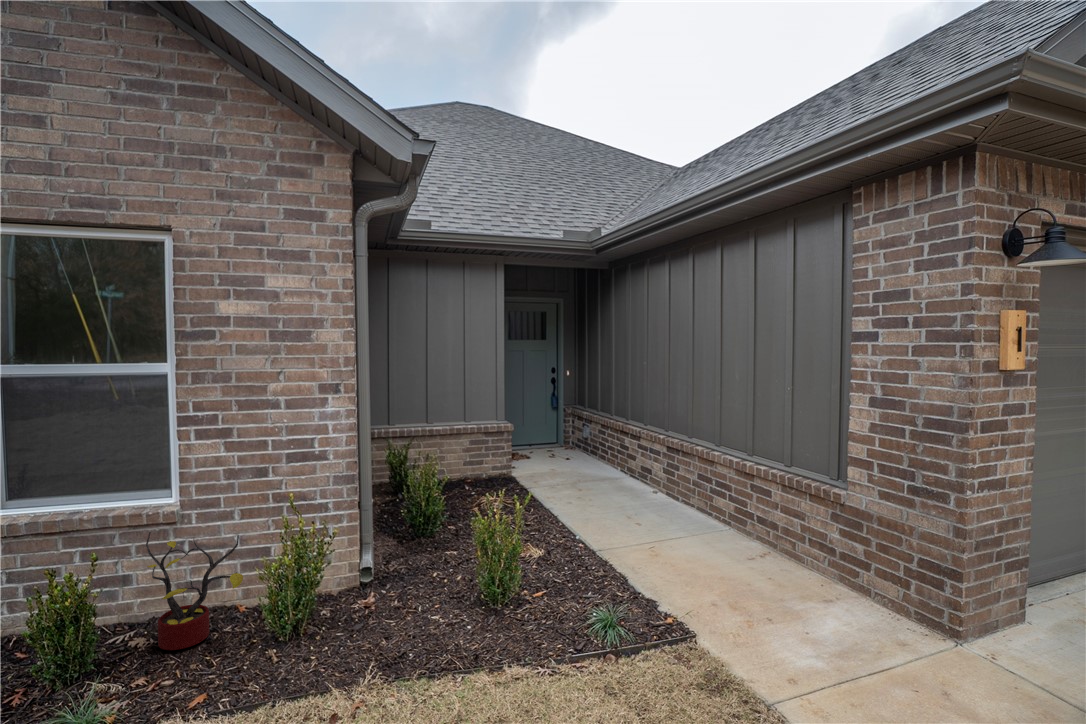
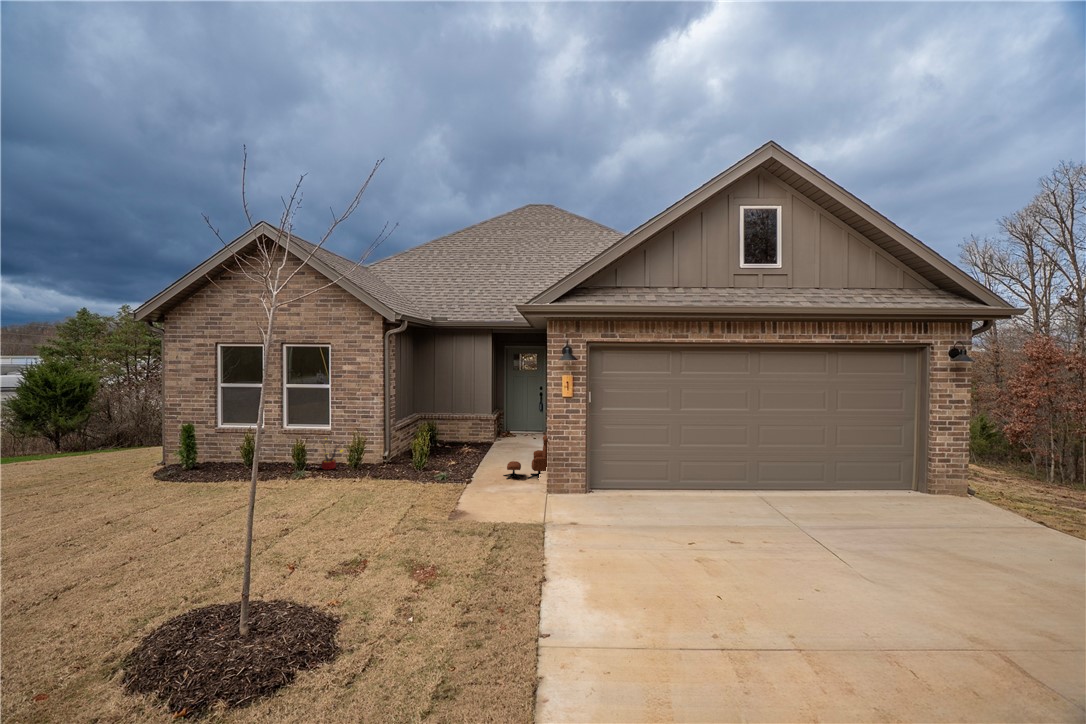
lounge chair: none [709,470,836,598] -> present [503,435,548,479]

